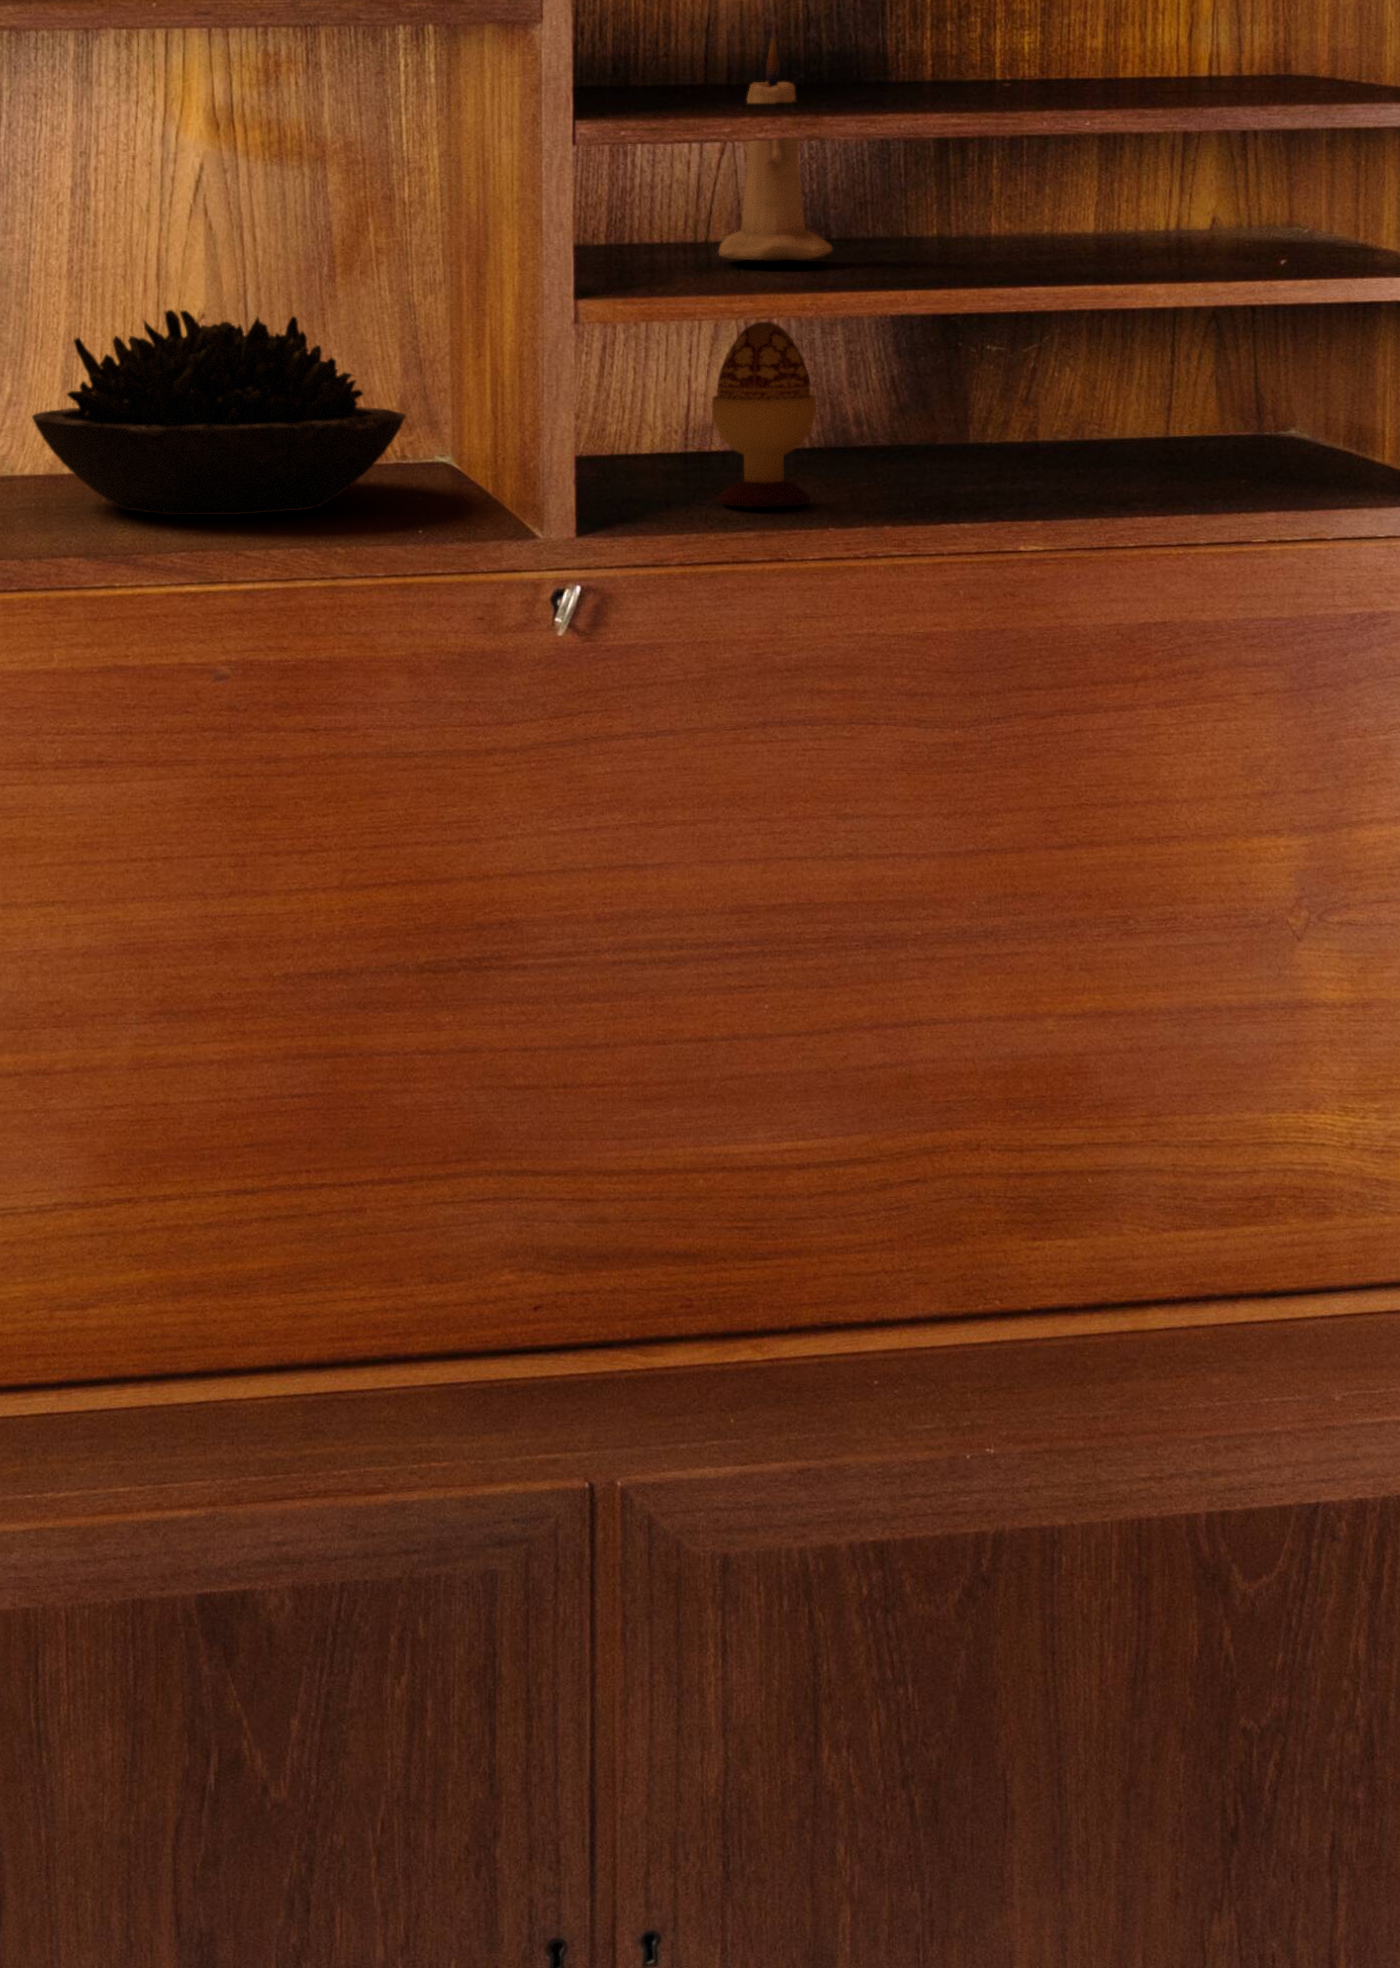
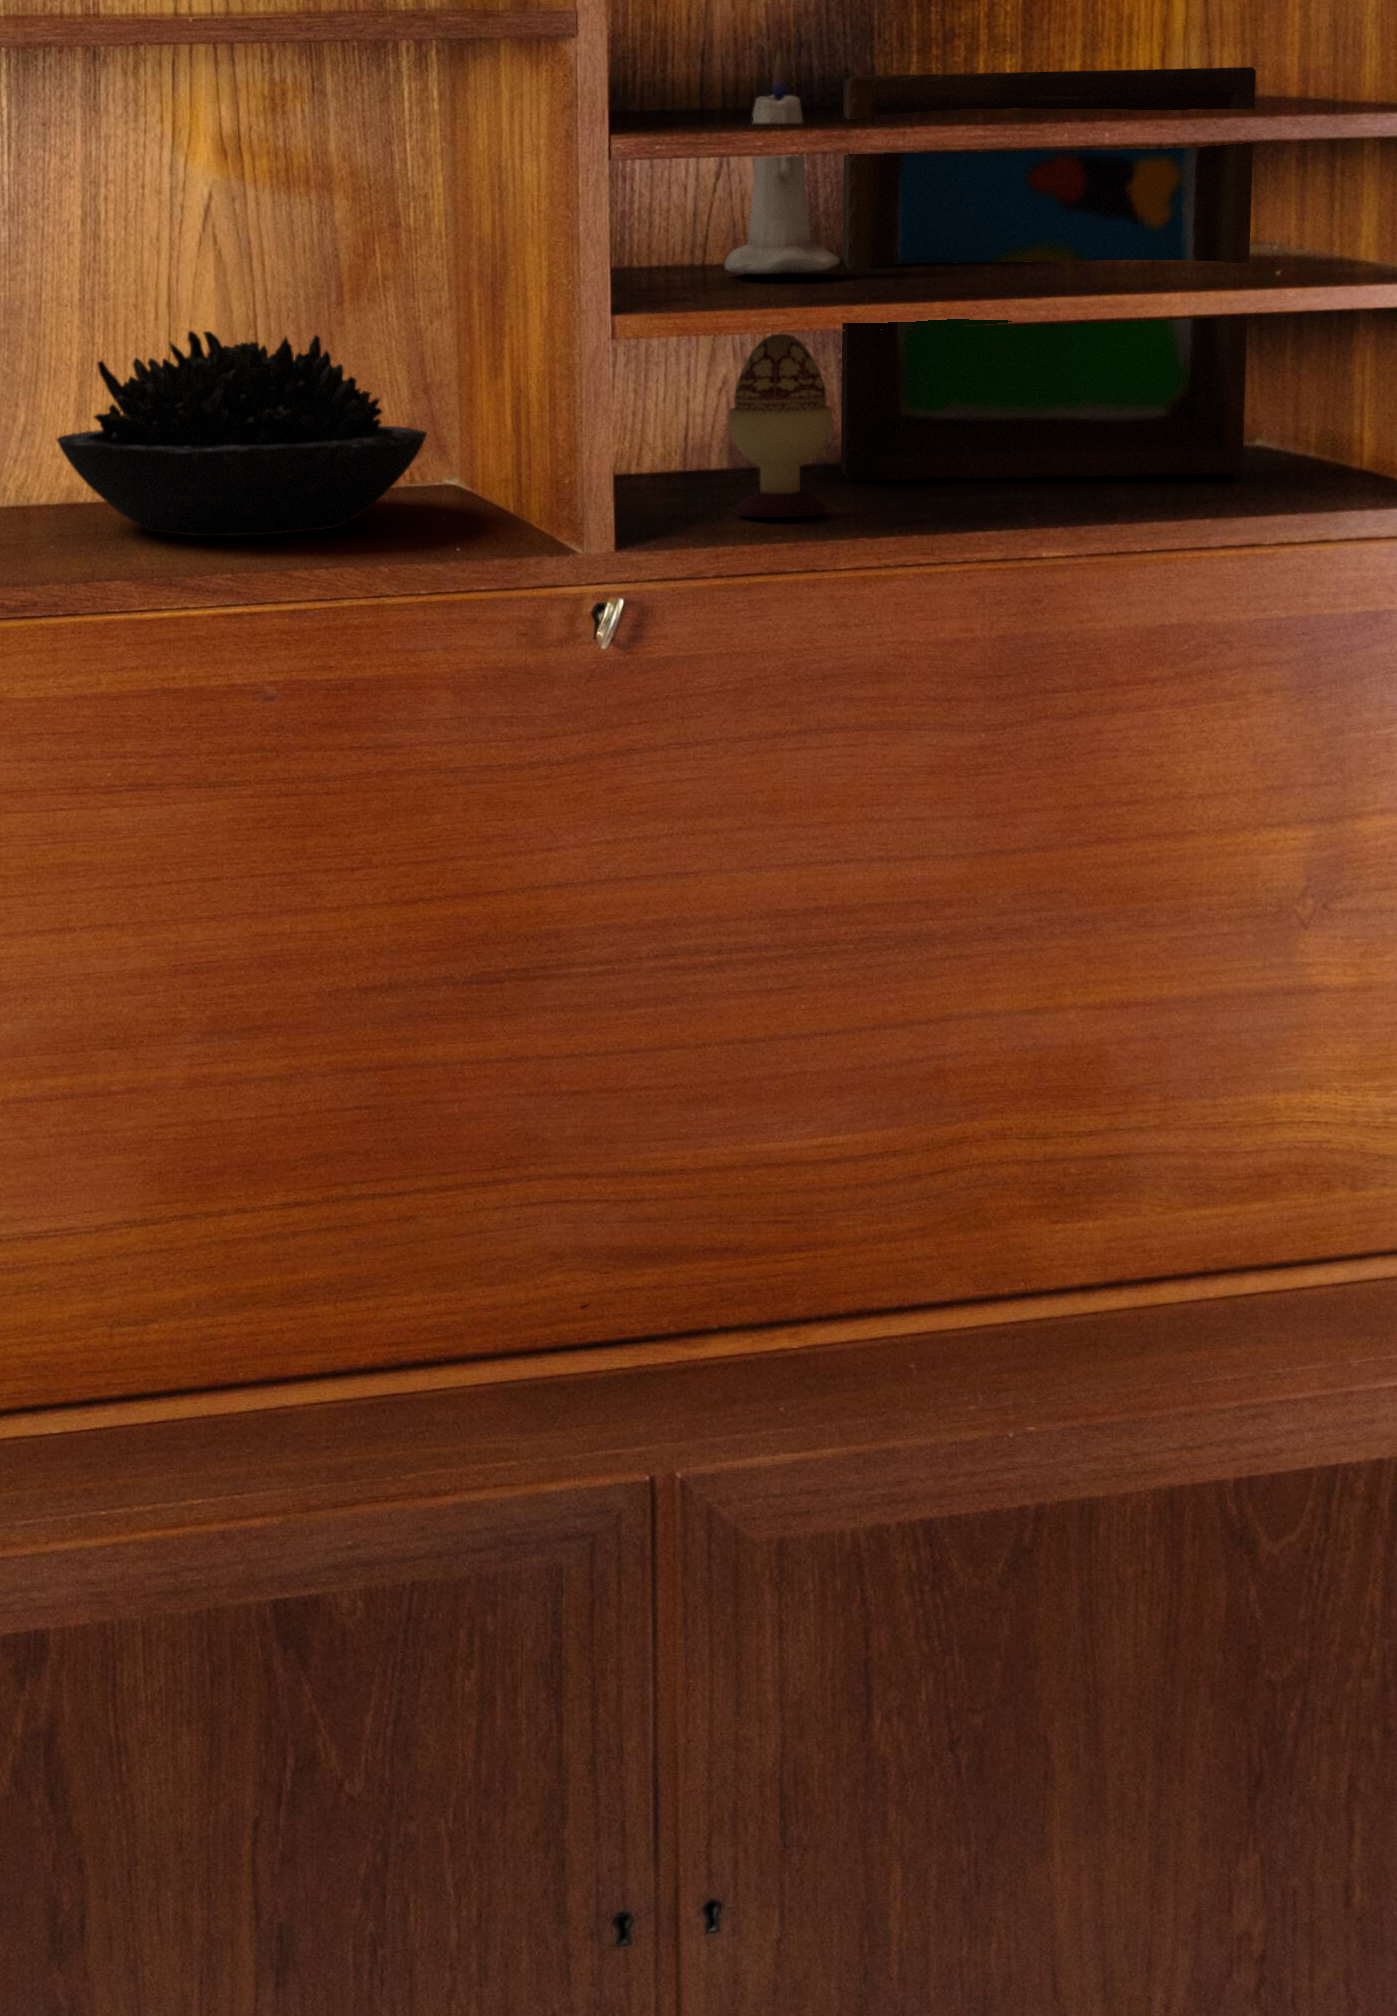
picture frame: none [851,59,1266,472] -> present [841,67,1256,480]

